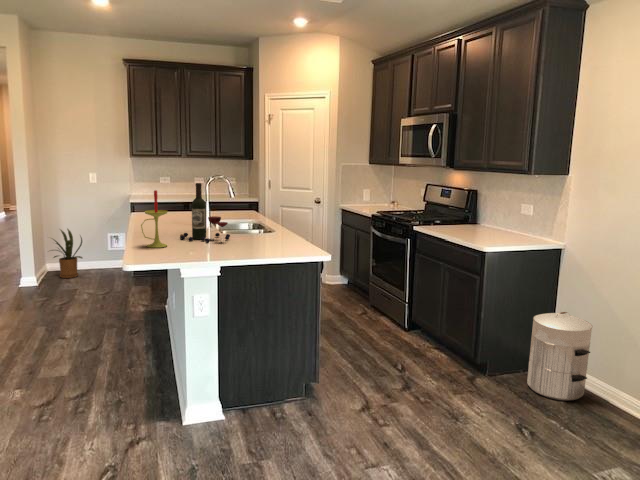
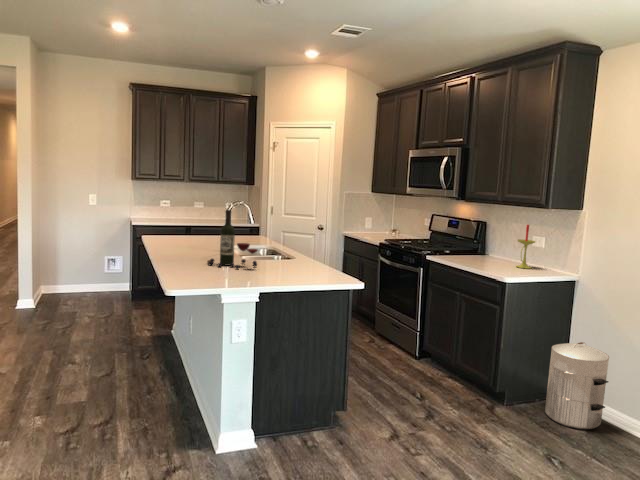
candle: present [141,190,167,248] -> present [516,225,535,269]
house plant: present [52,229,82,278] -> none [40,250,79,302]

